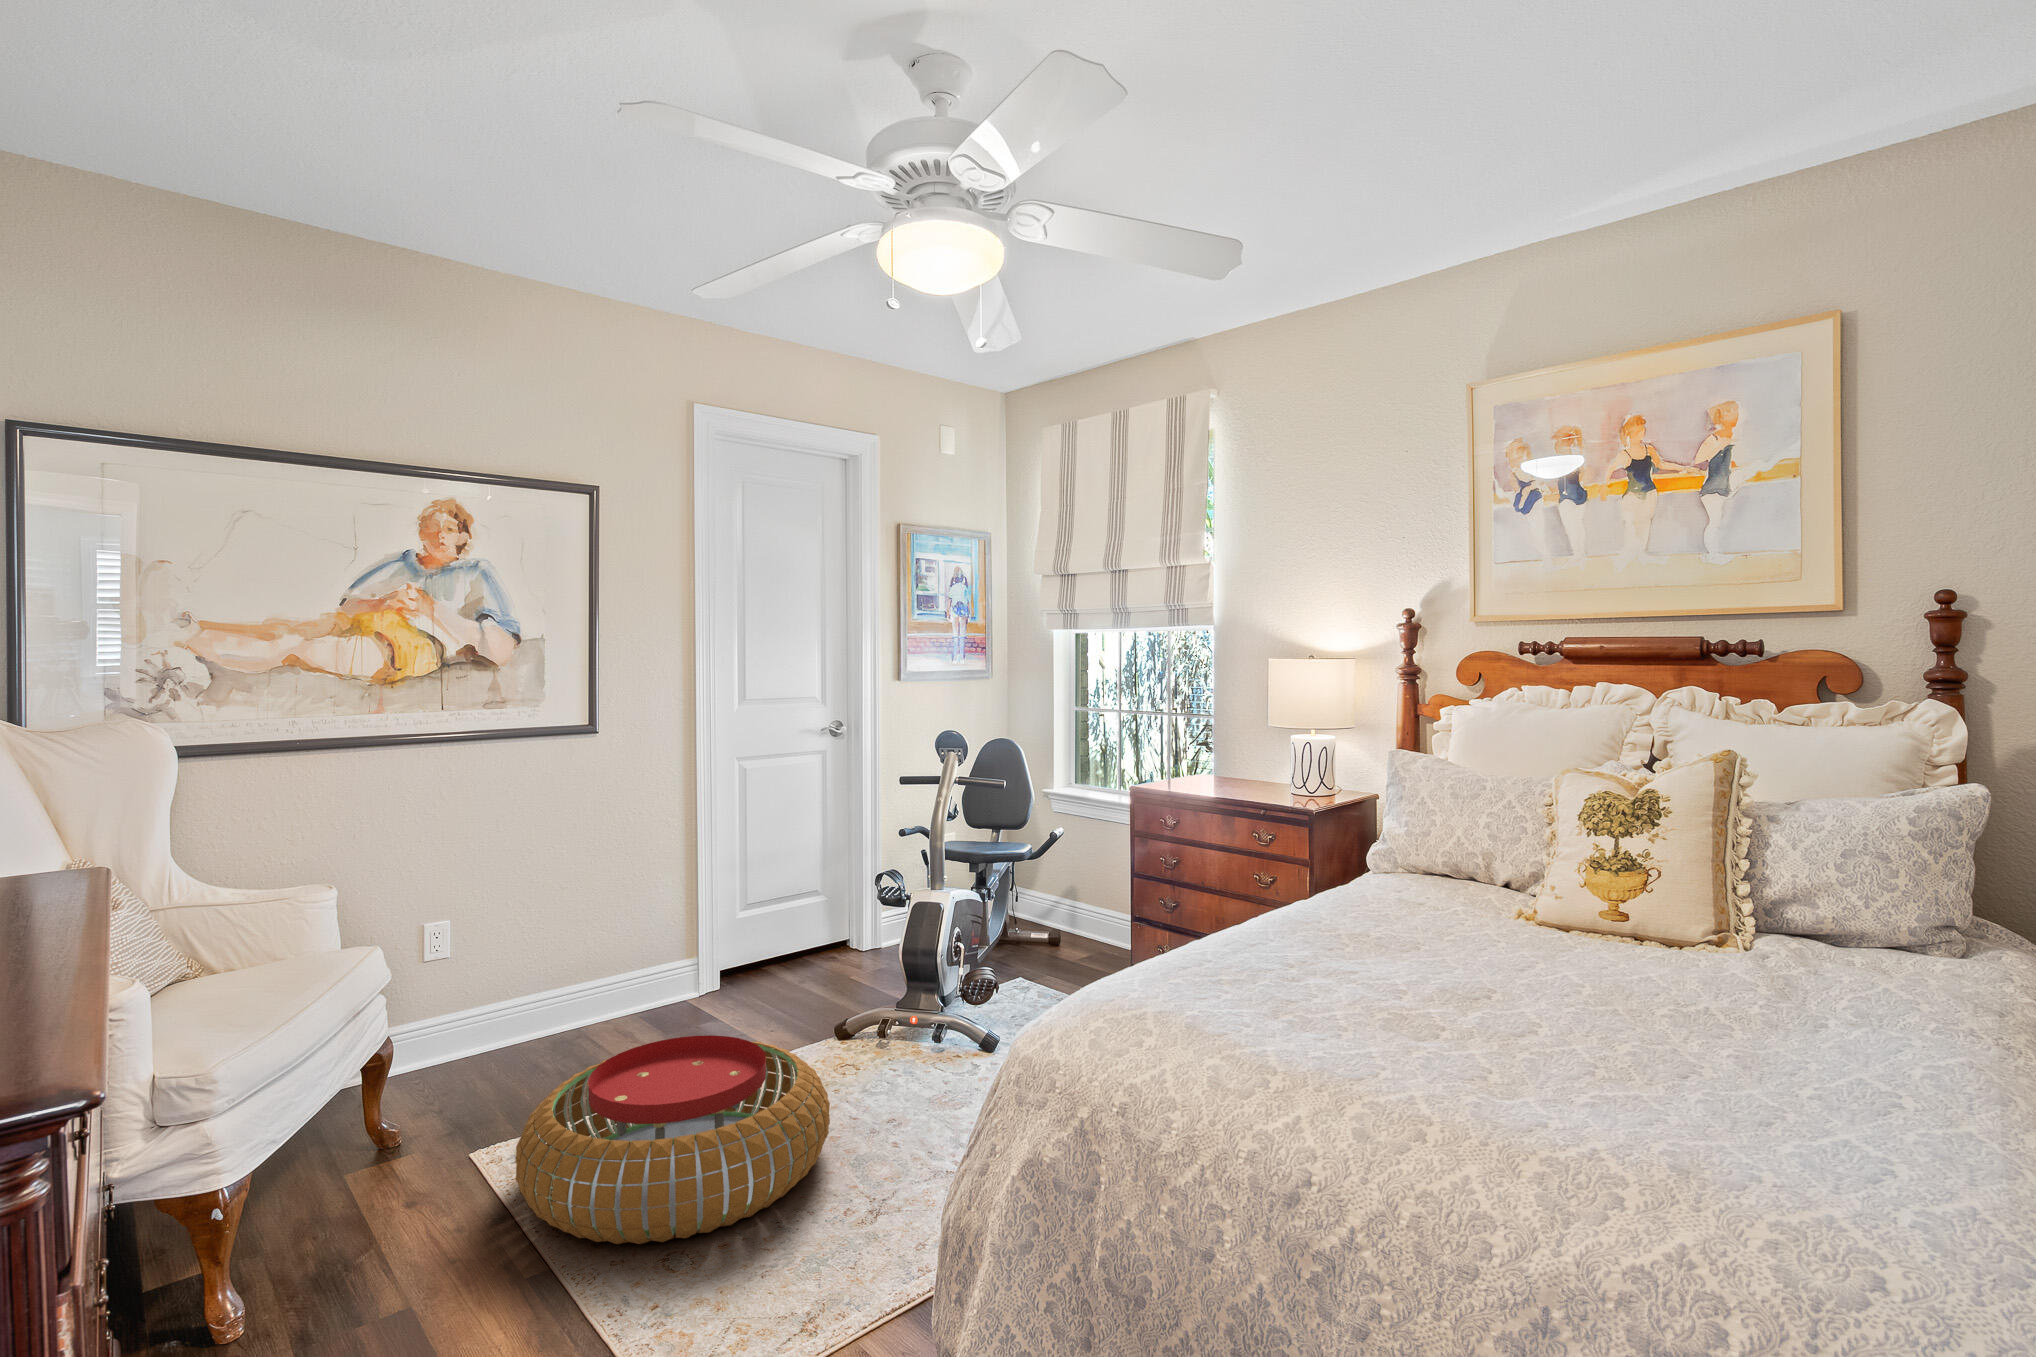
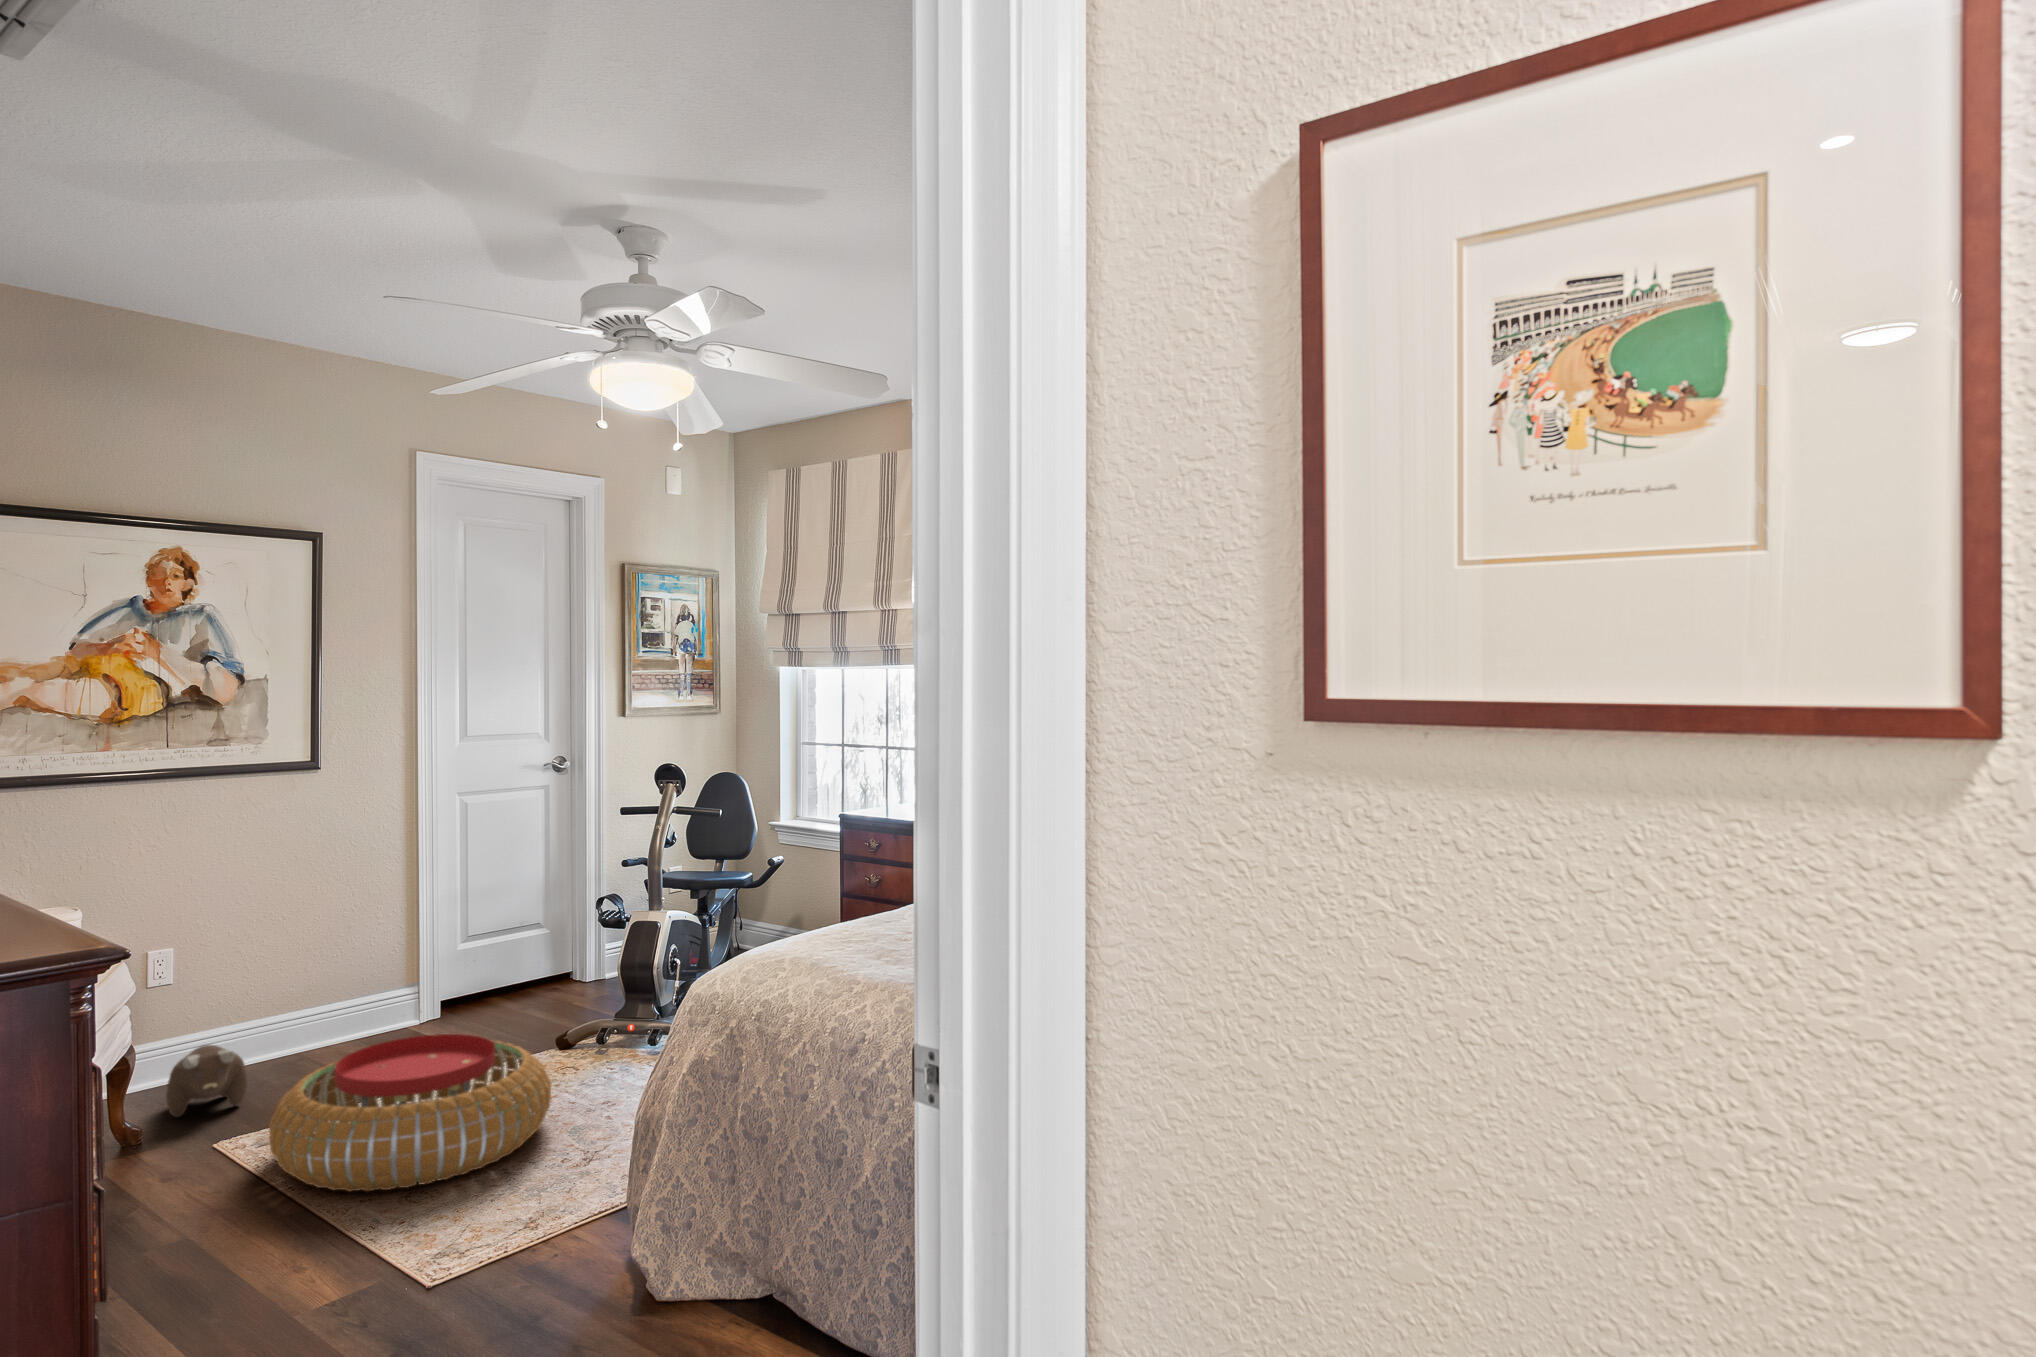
plush toy: none [436,1028,519,1108] -> present [166,1045,248,1117]

